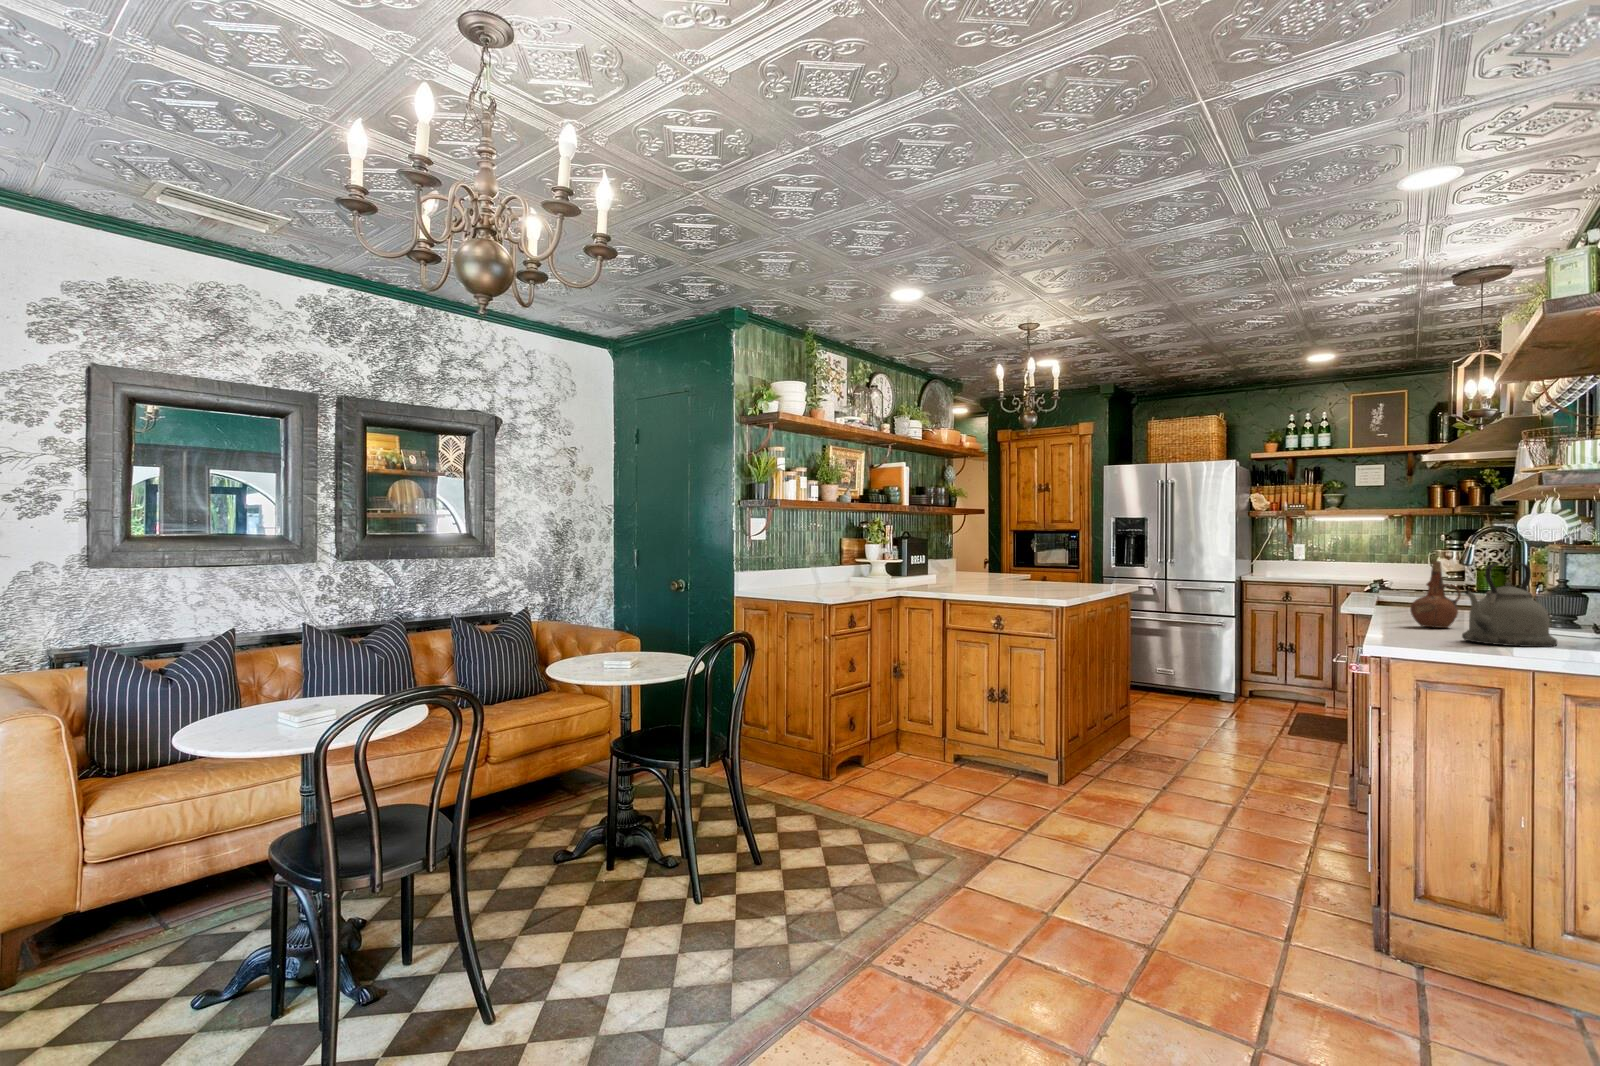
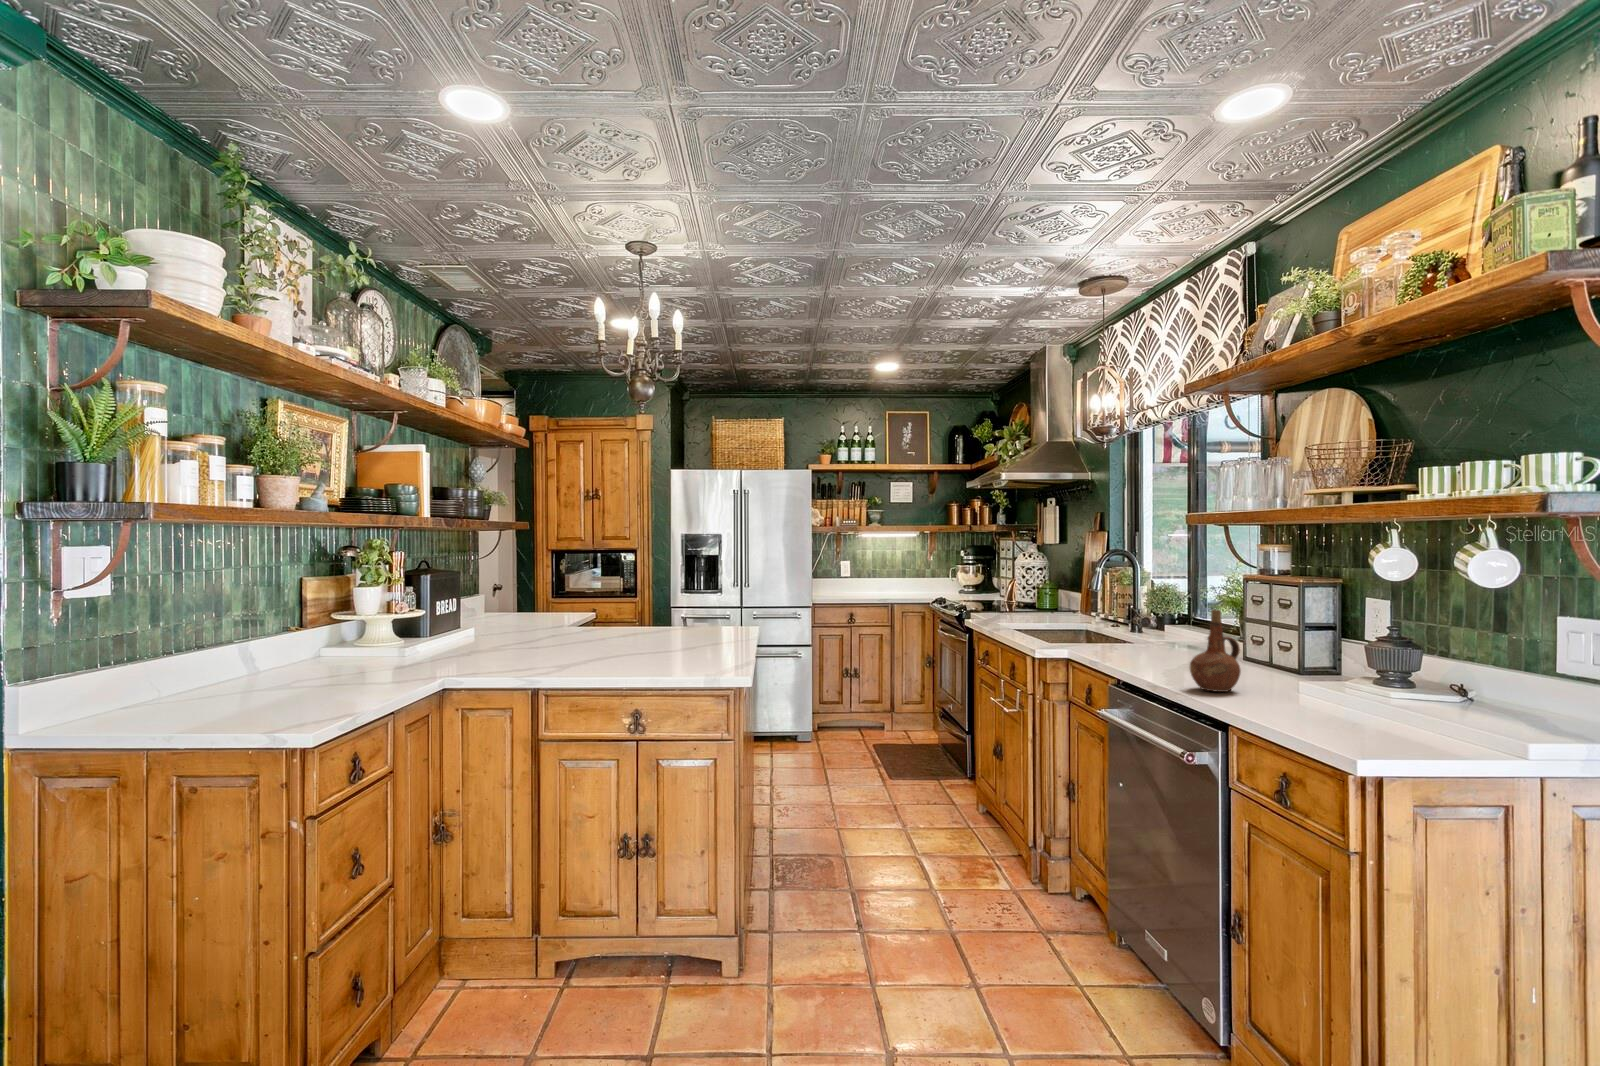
kettle: present [1462,563,1557,647] -> none [1342,623,1456,737]

